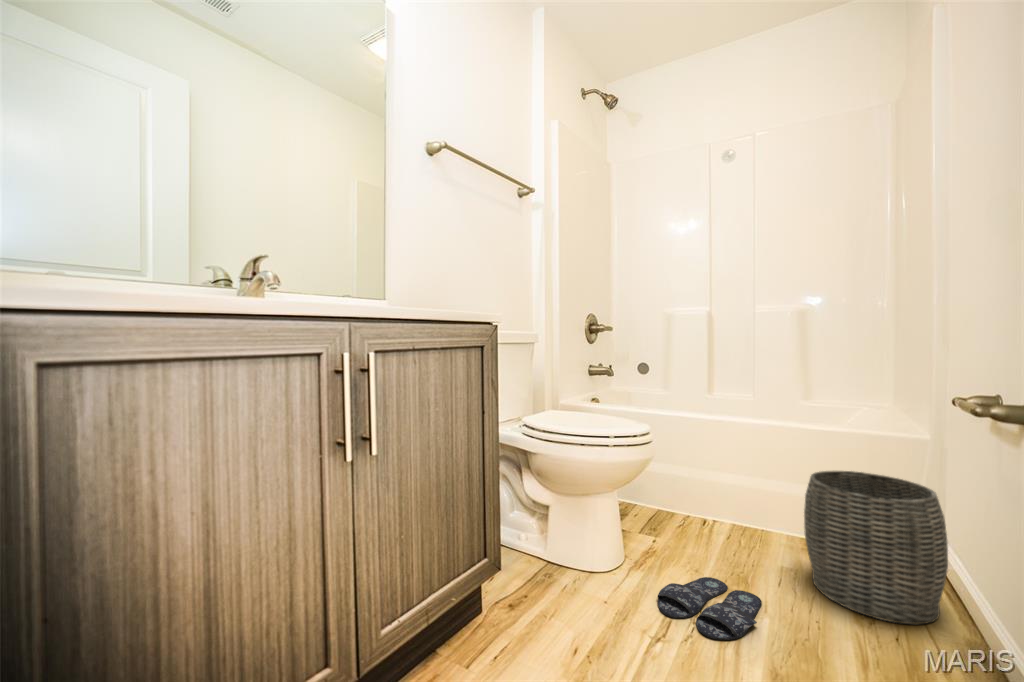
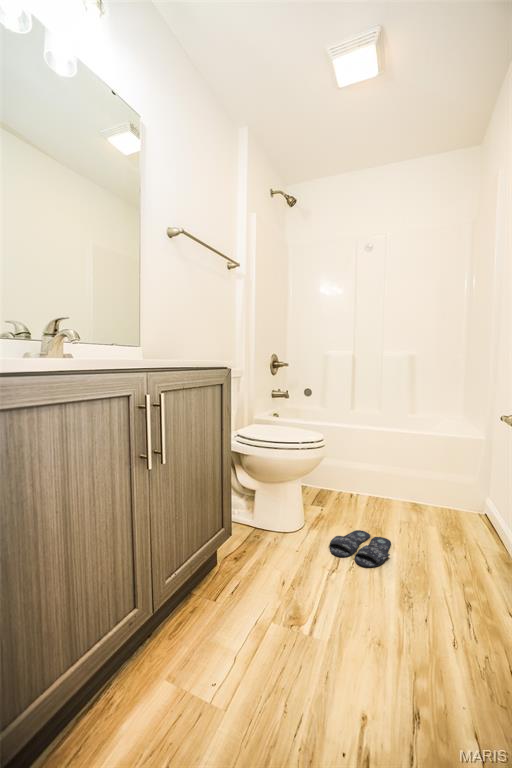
woven basket: present [804,471,948,624] -> none [415,460,492,548]

